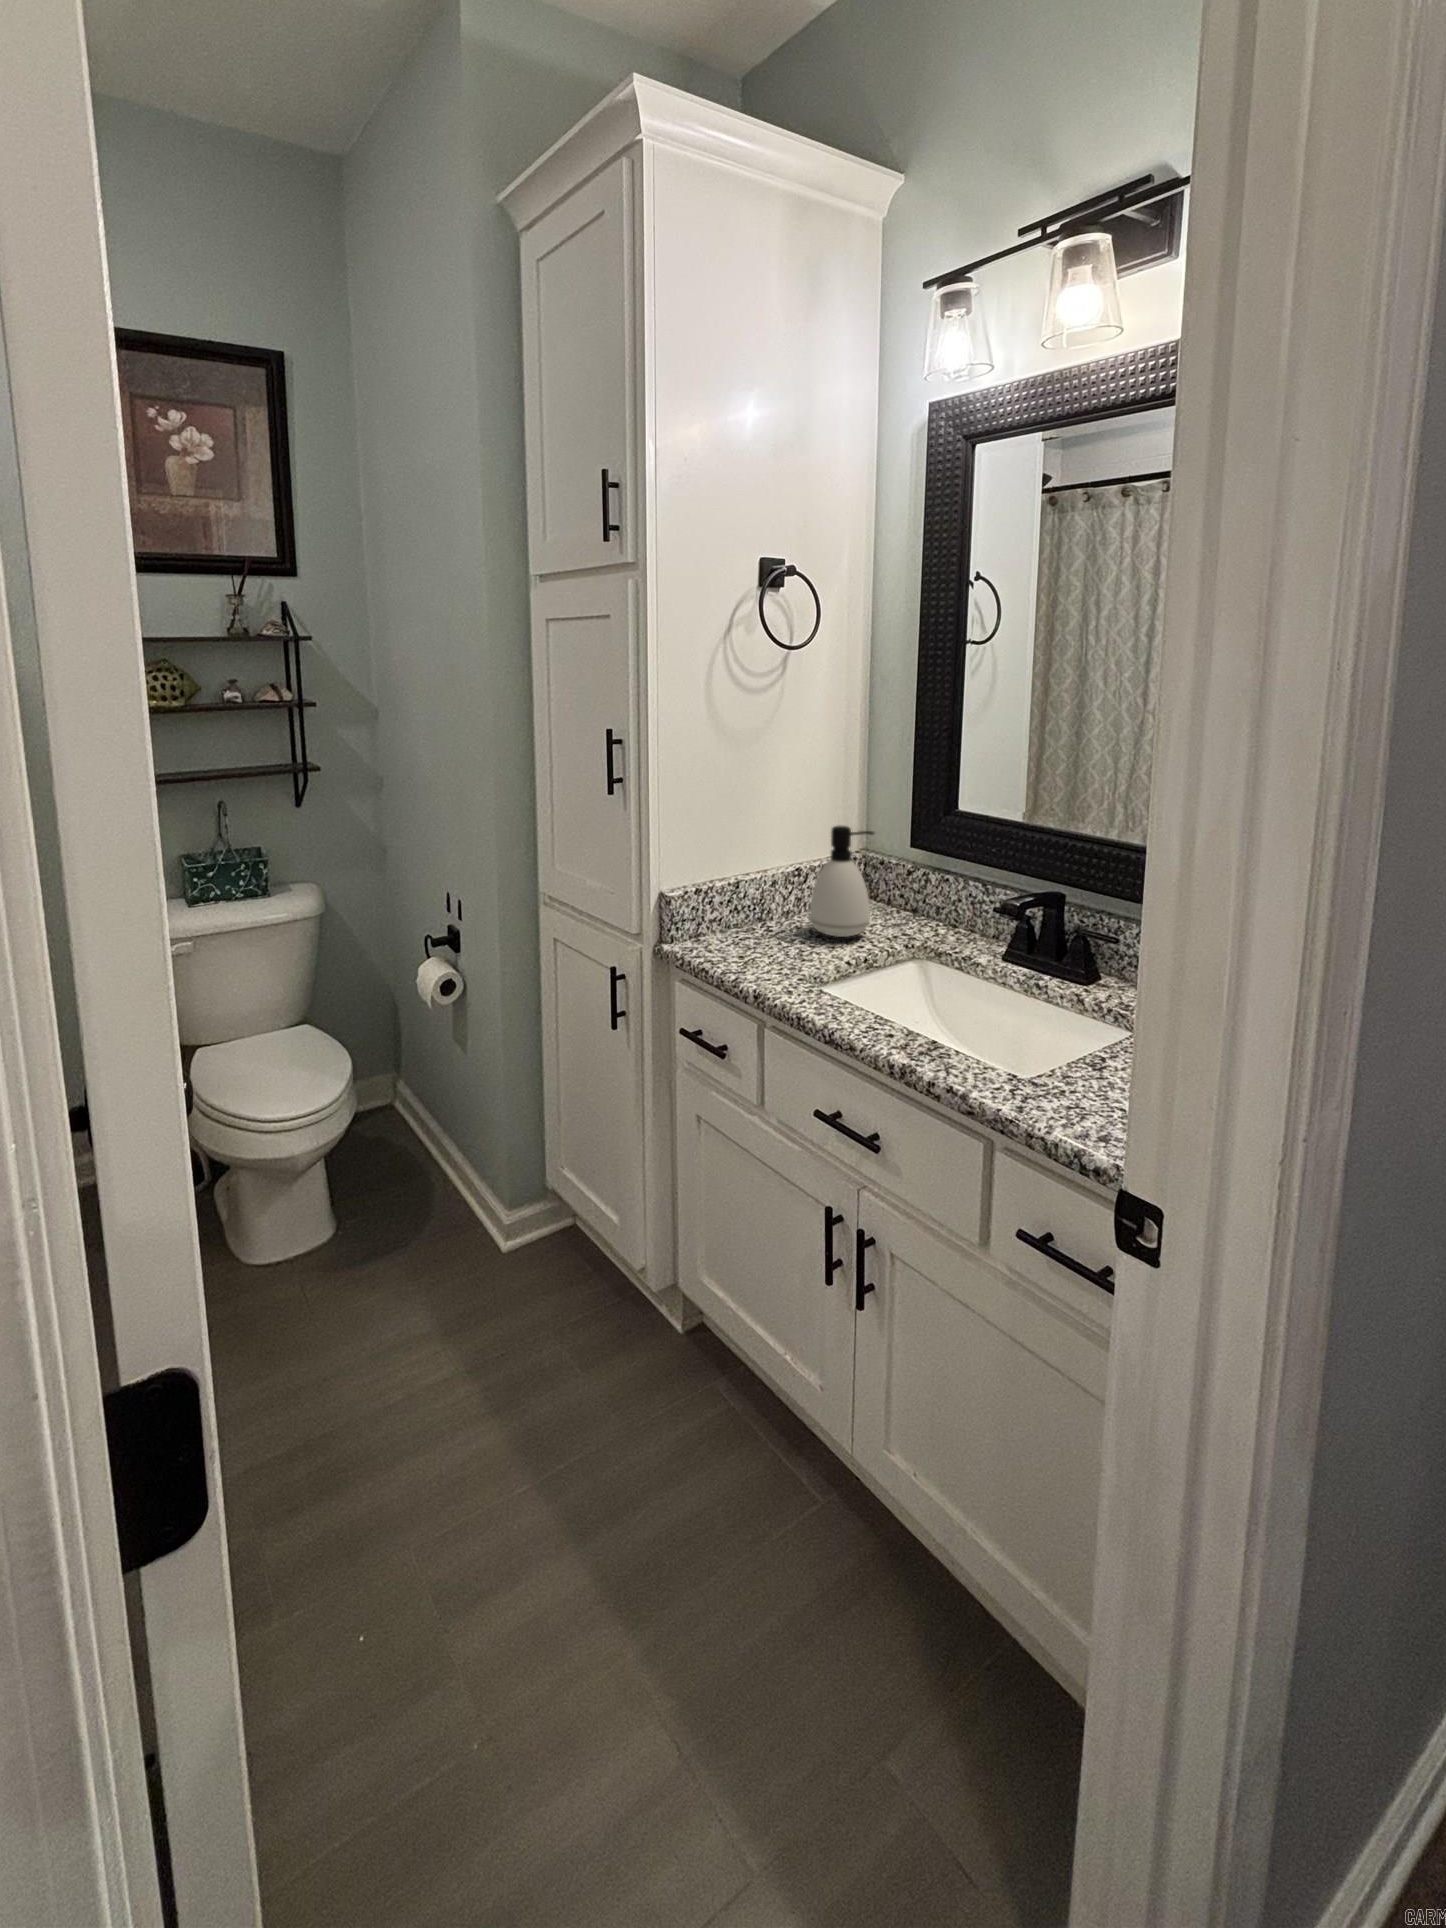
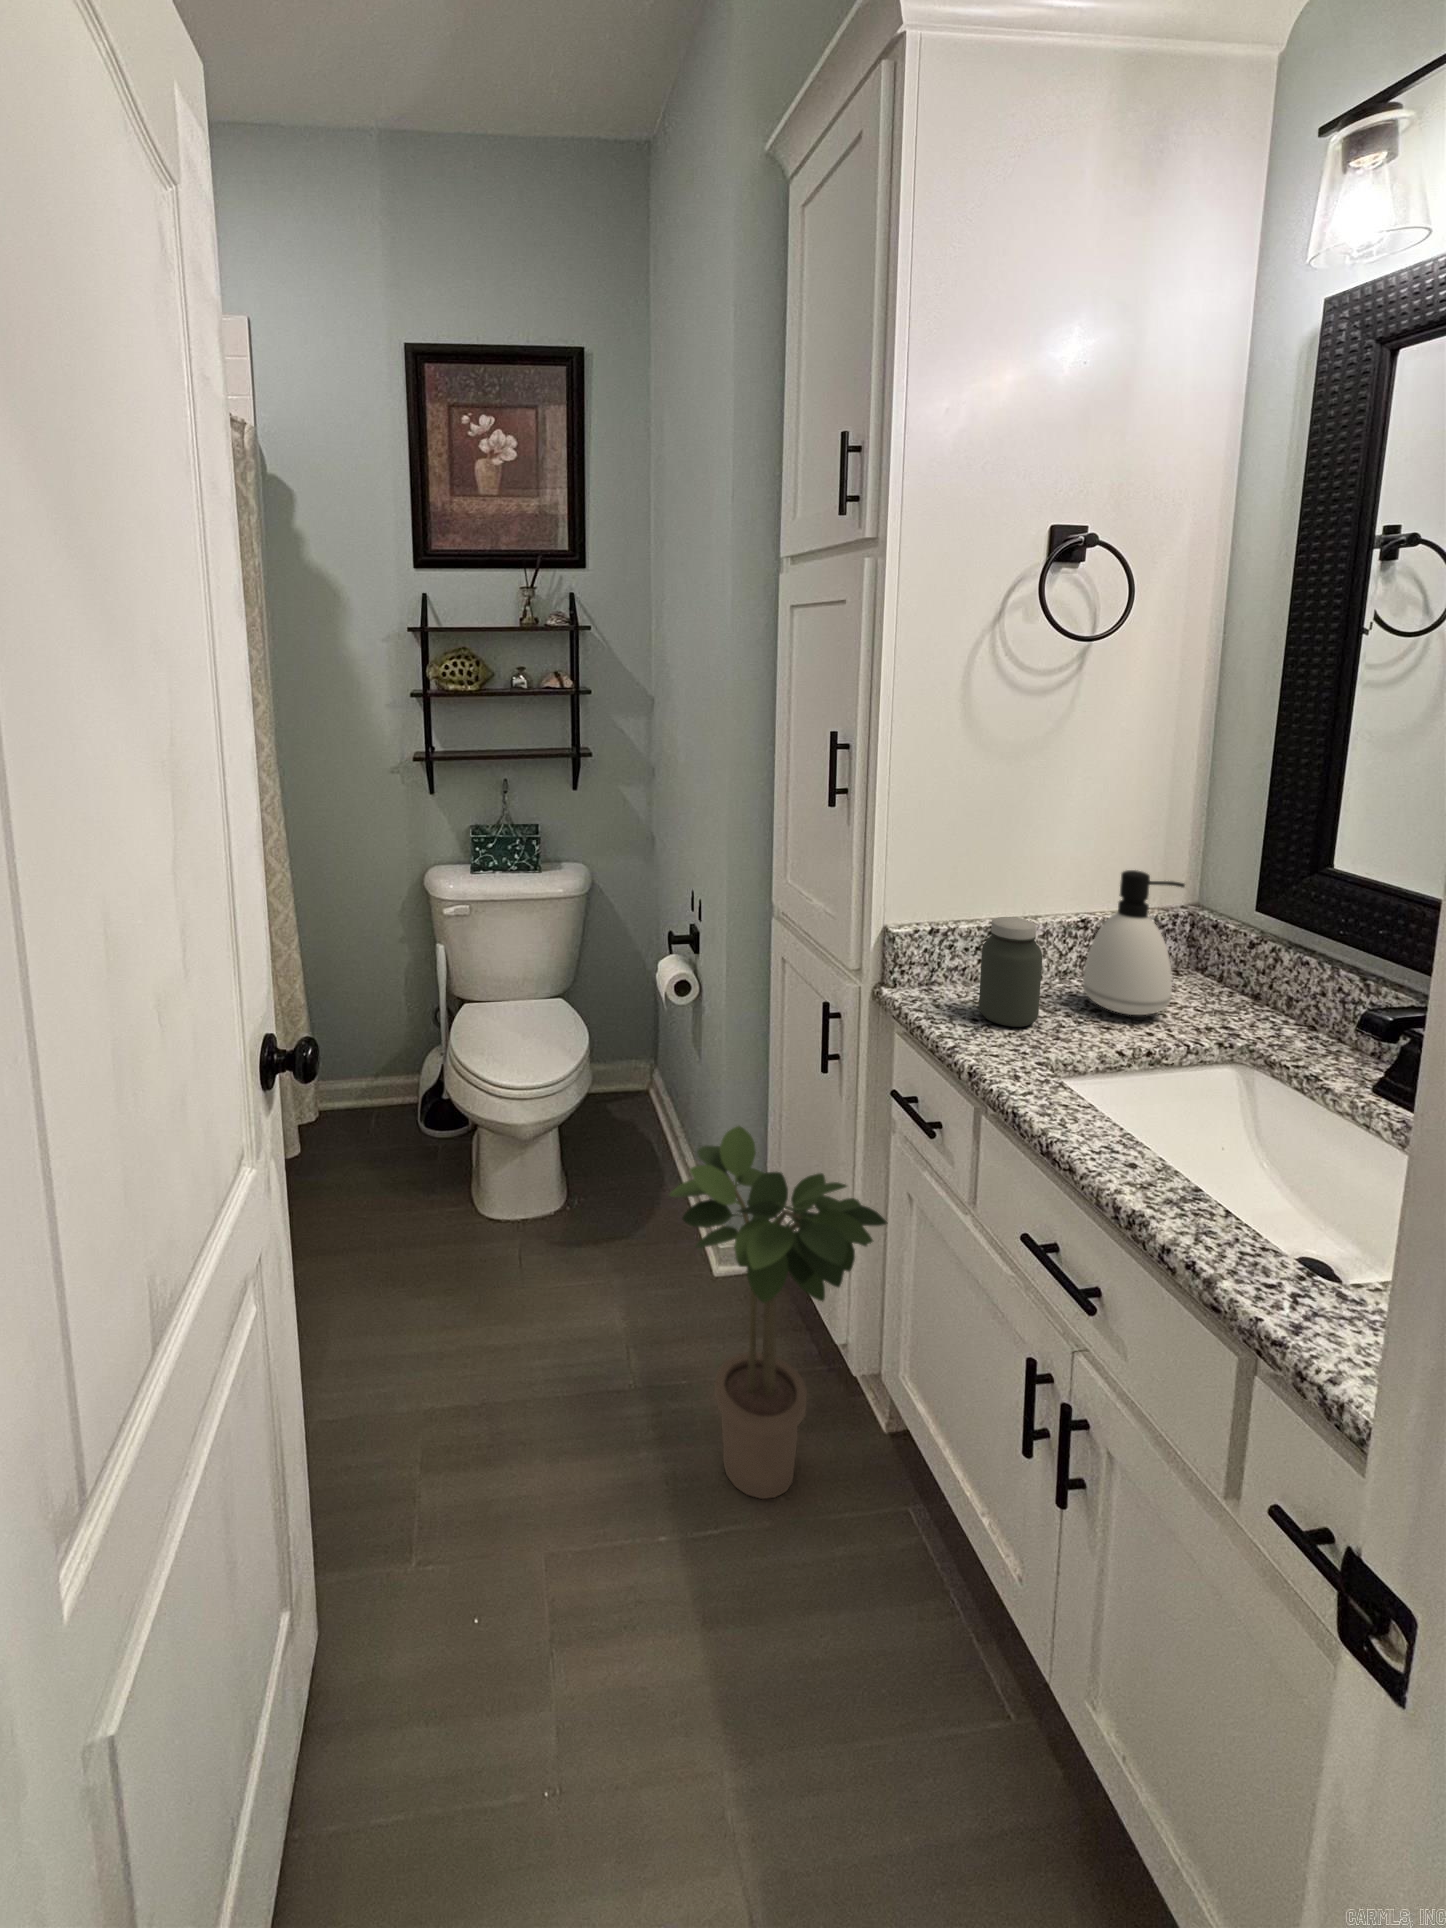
jar: none [744,872,789,959] -> present [979,917,1042,1027]
potted plant: none [492,1094,684,1422] -> present [670,1126,887,1499]

